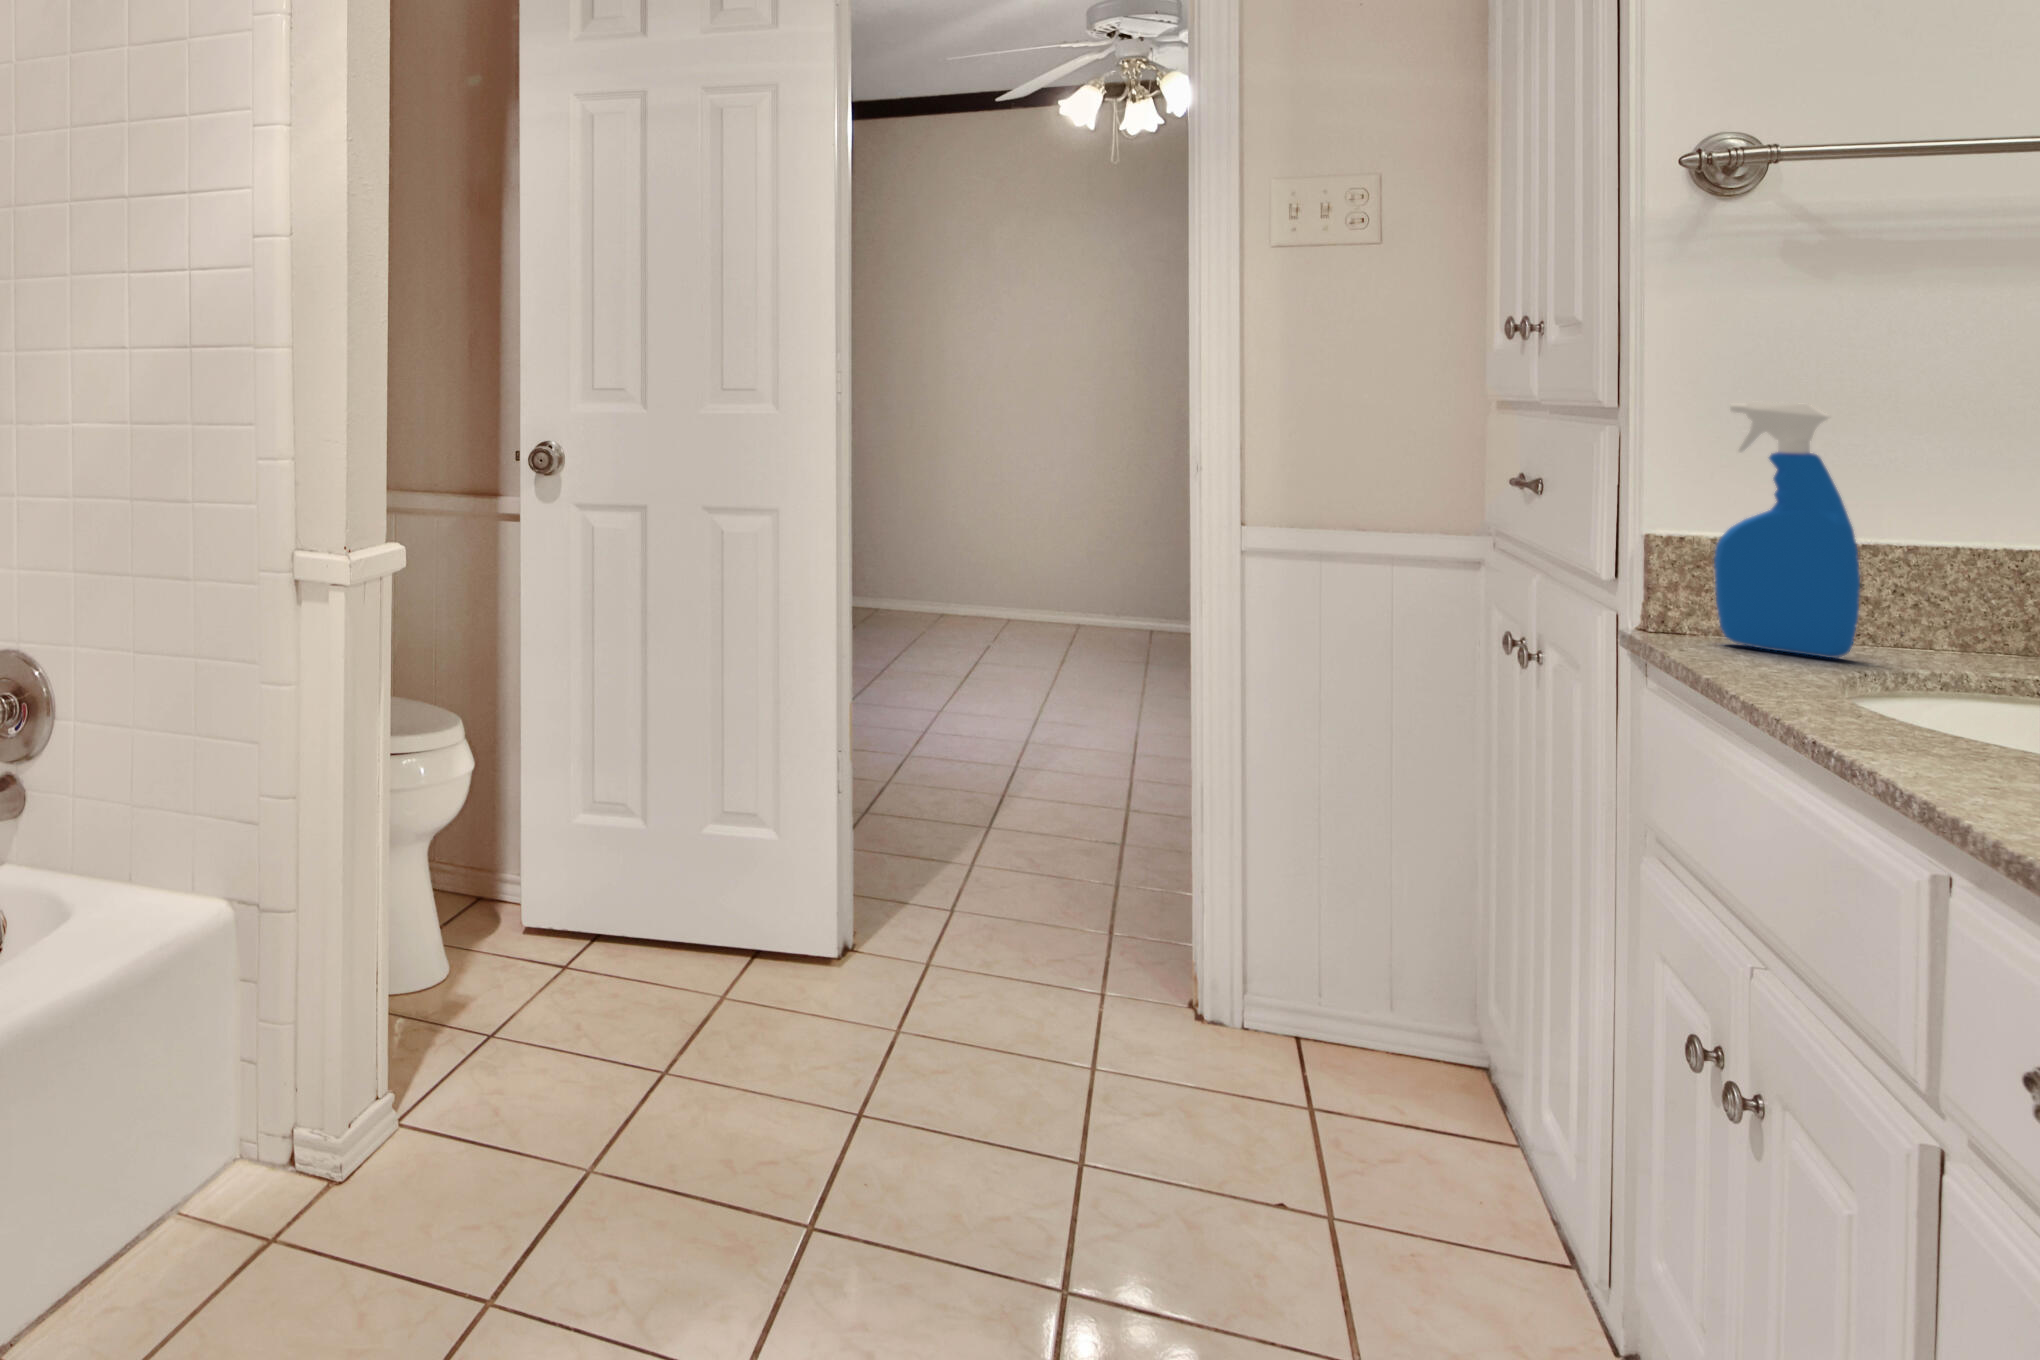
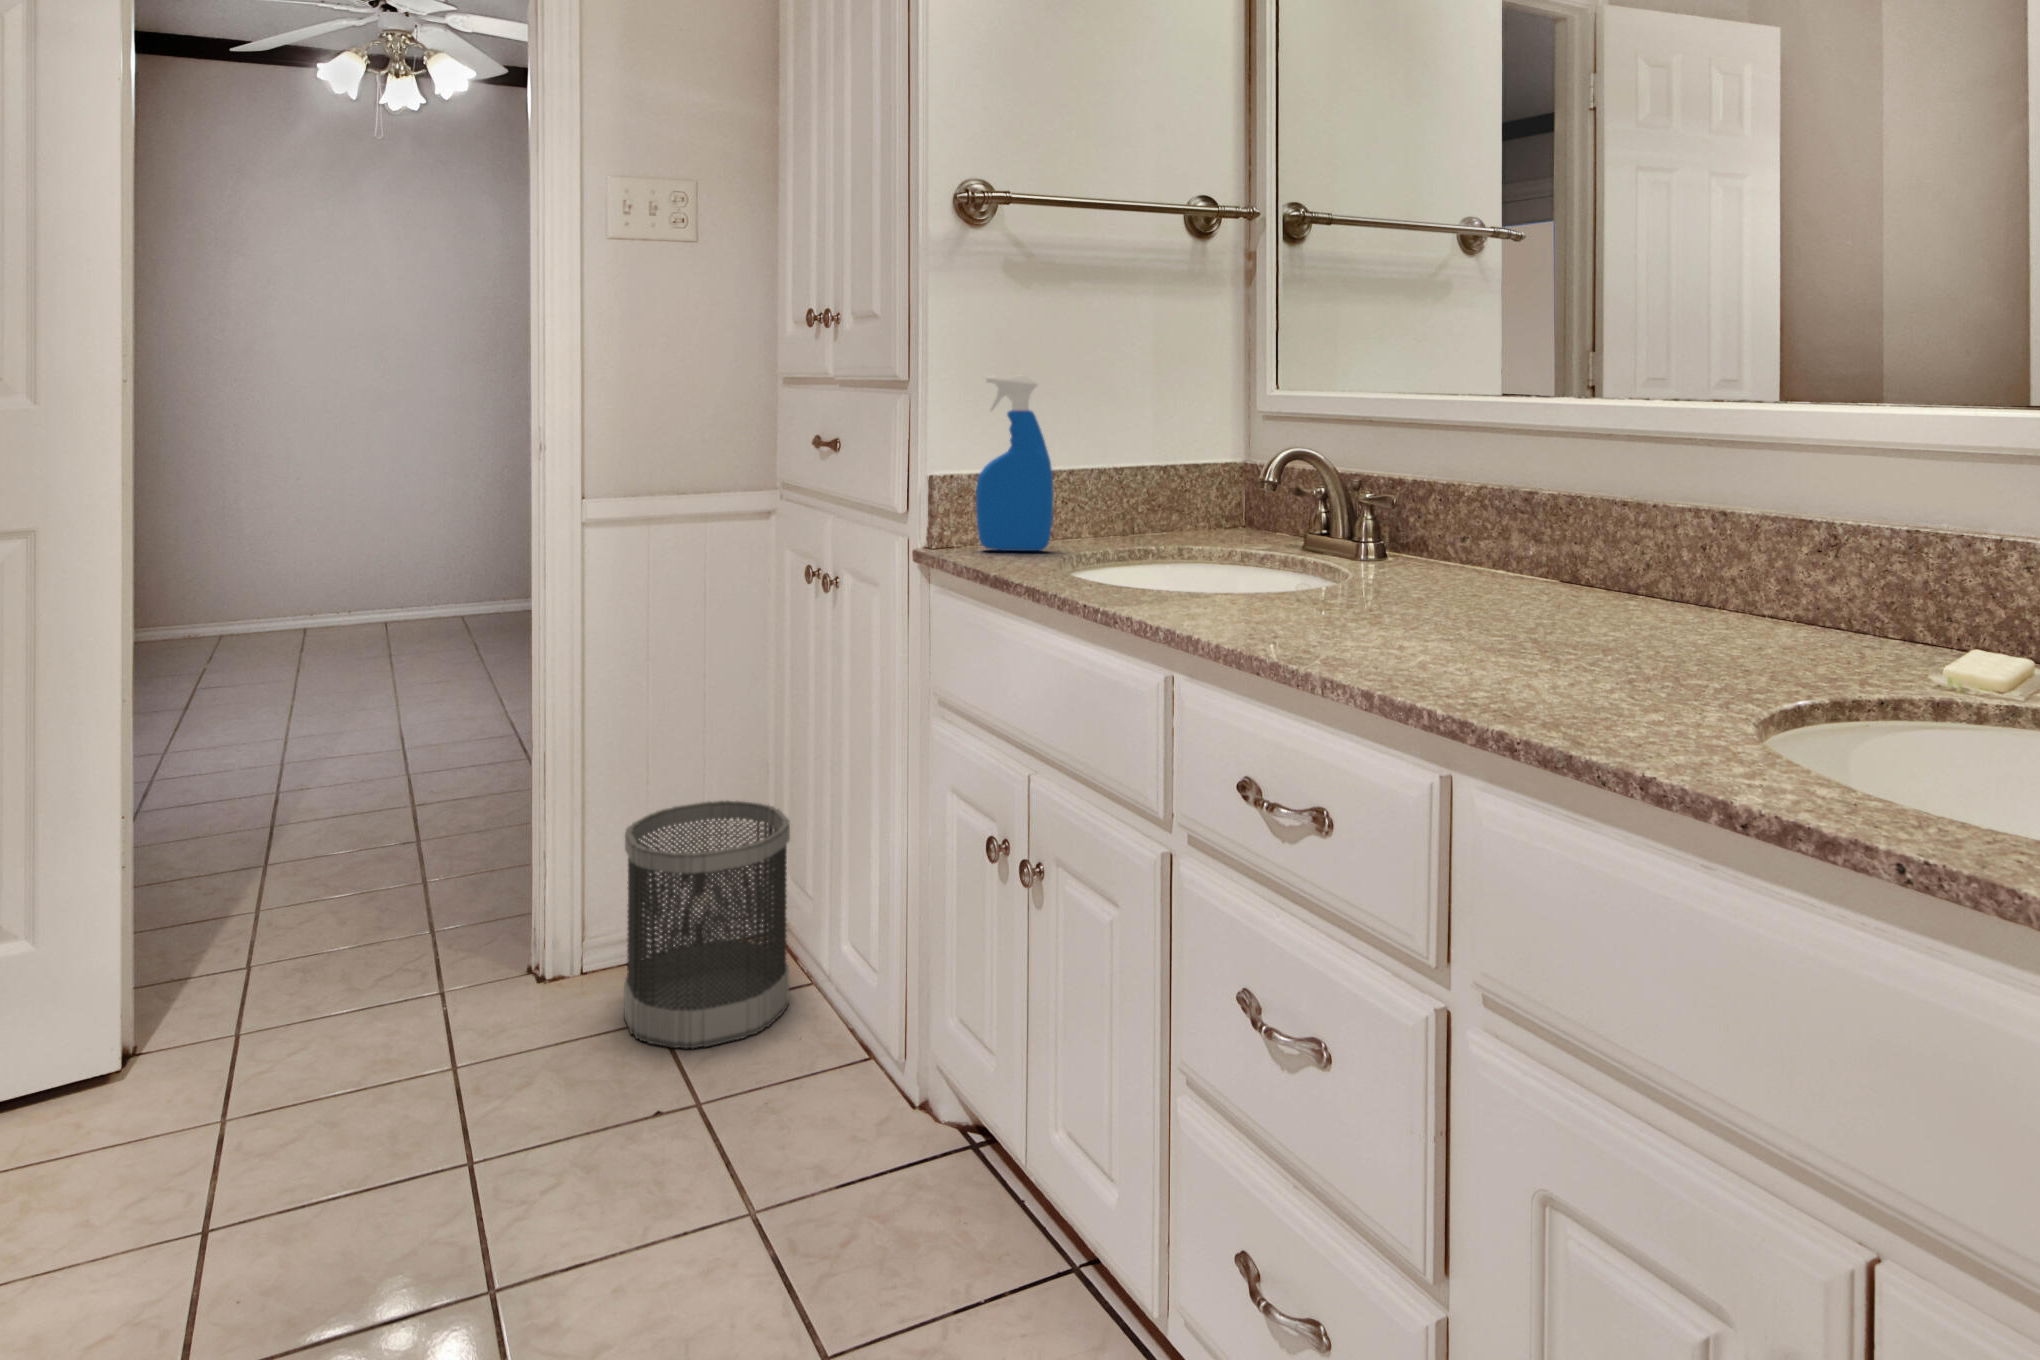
wastebasket: none [1270,878,1482,1175] -> present [624,800,790,1048]

